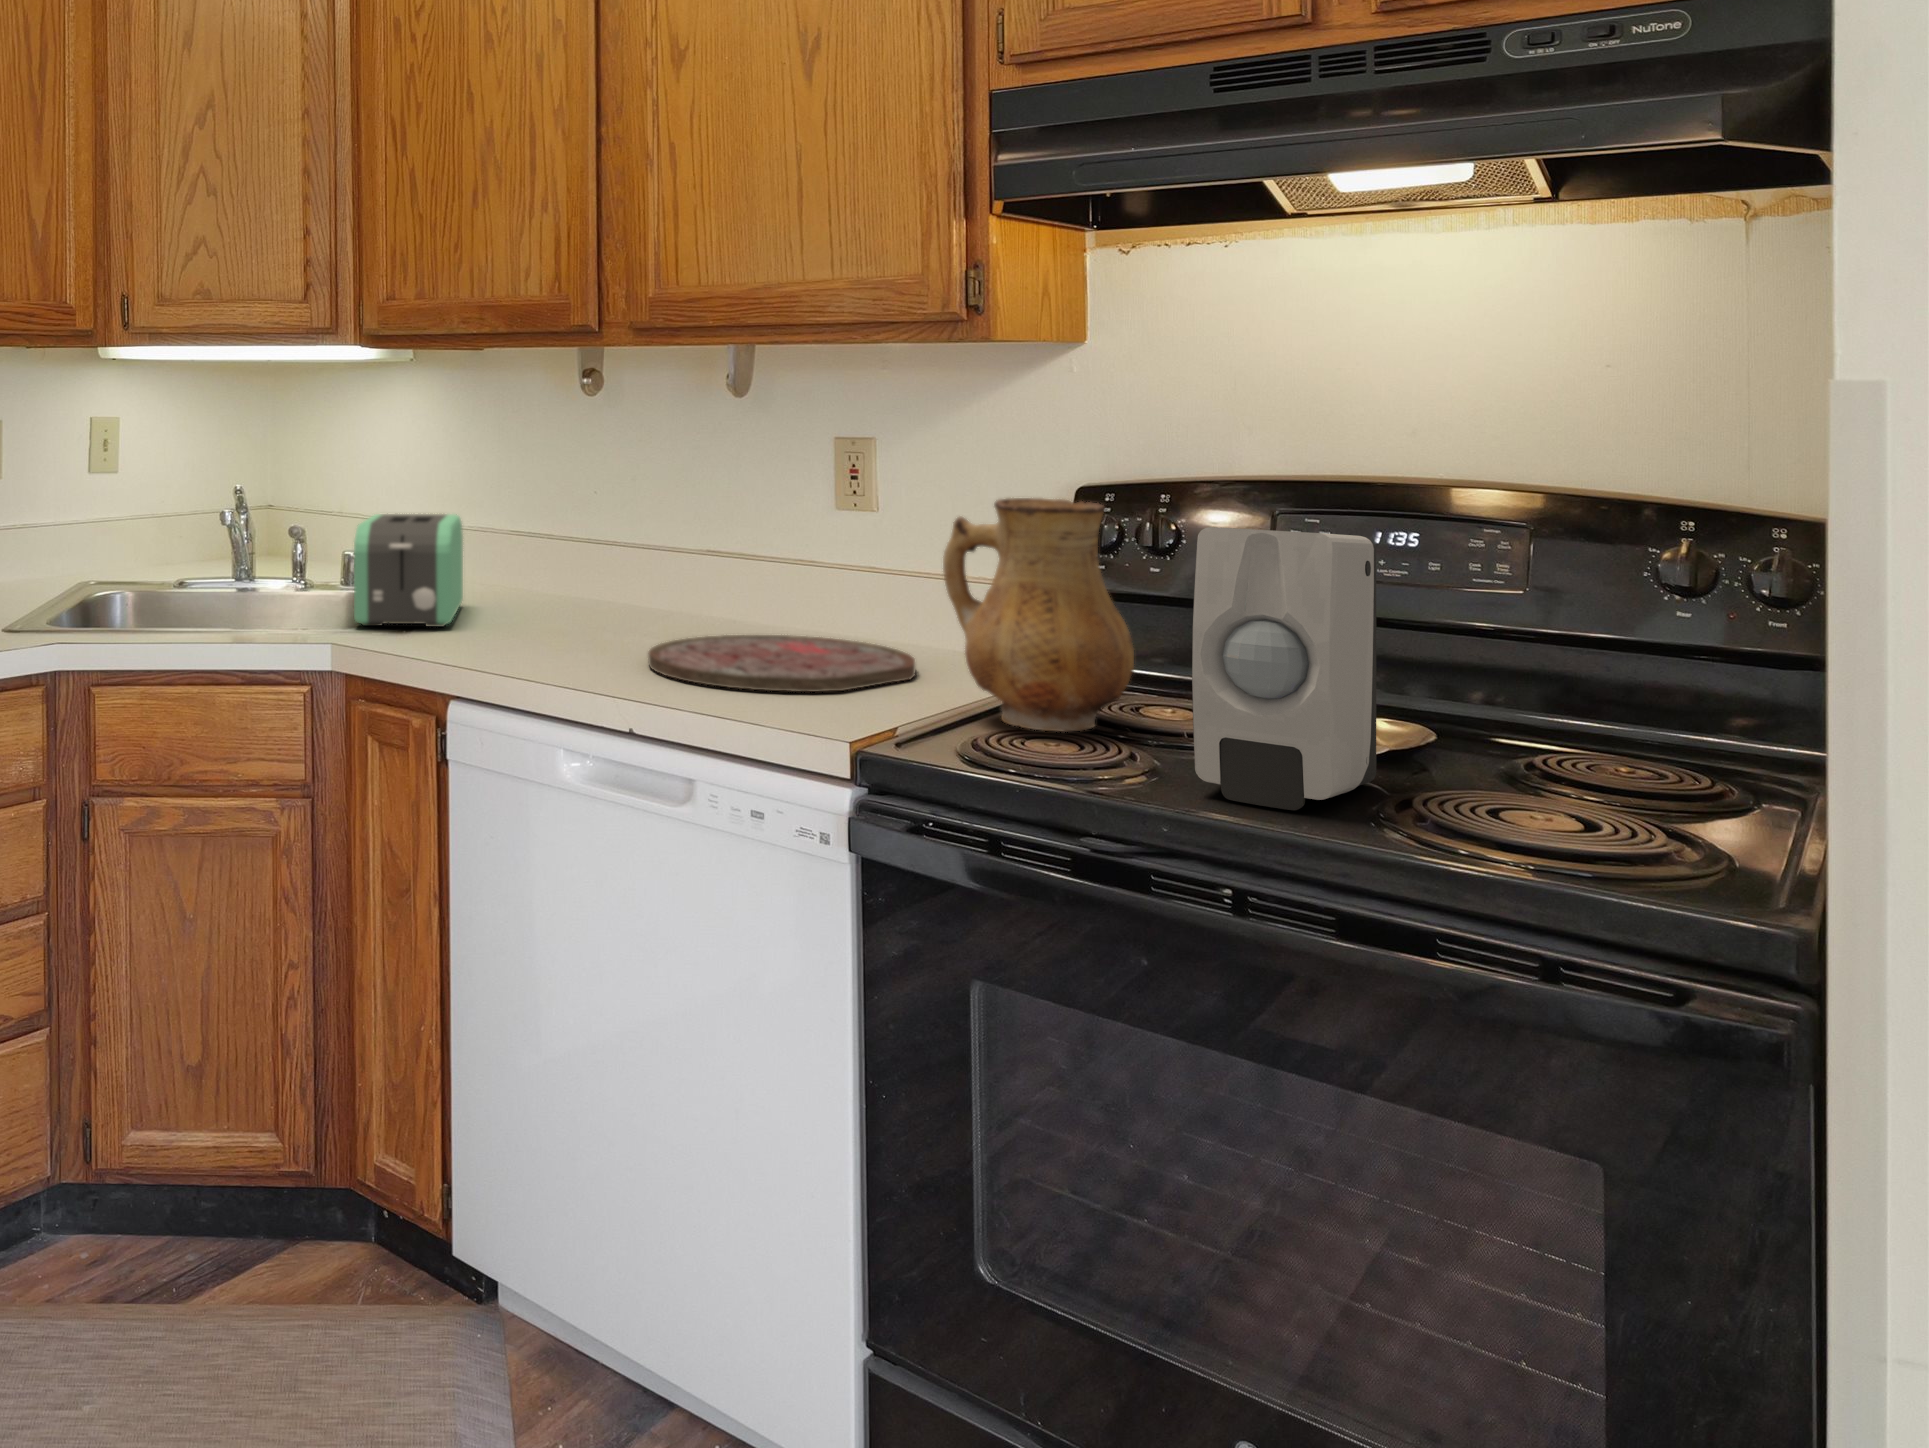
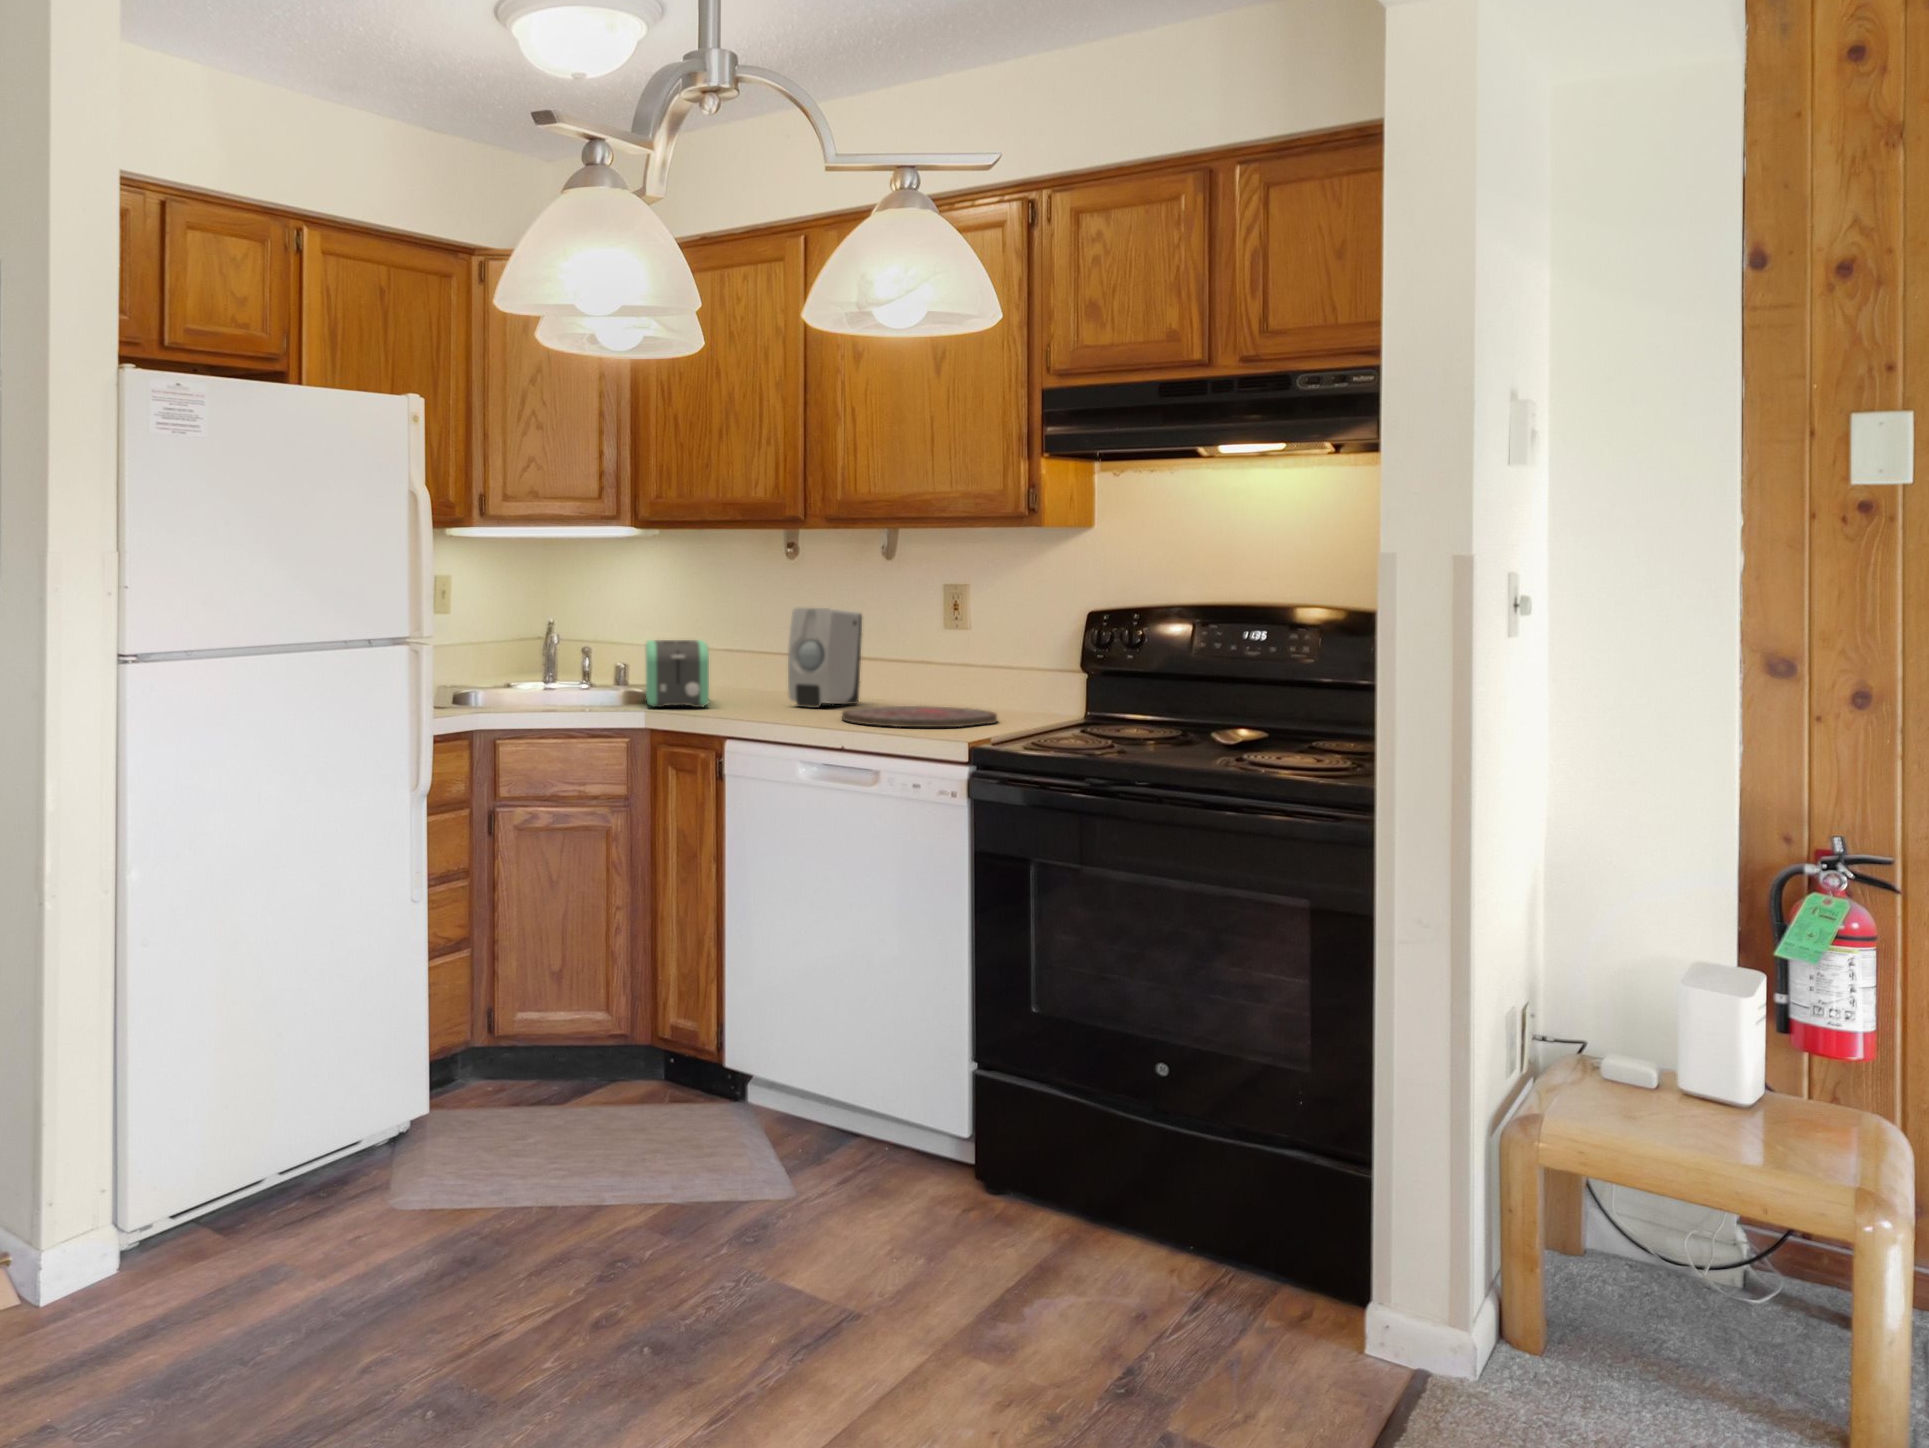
ceramic pitcher: present [943,498,1134,732] -> none [1016,616,1116,738]
soap dispenser: present [1192,527,1376,810] -> present [788,608,862,708]

